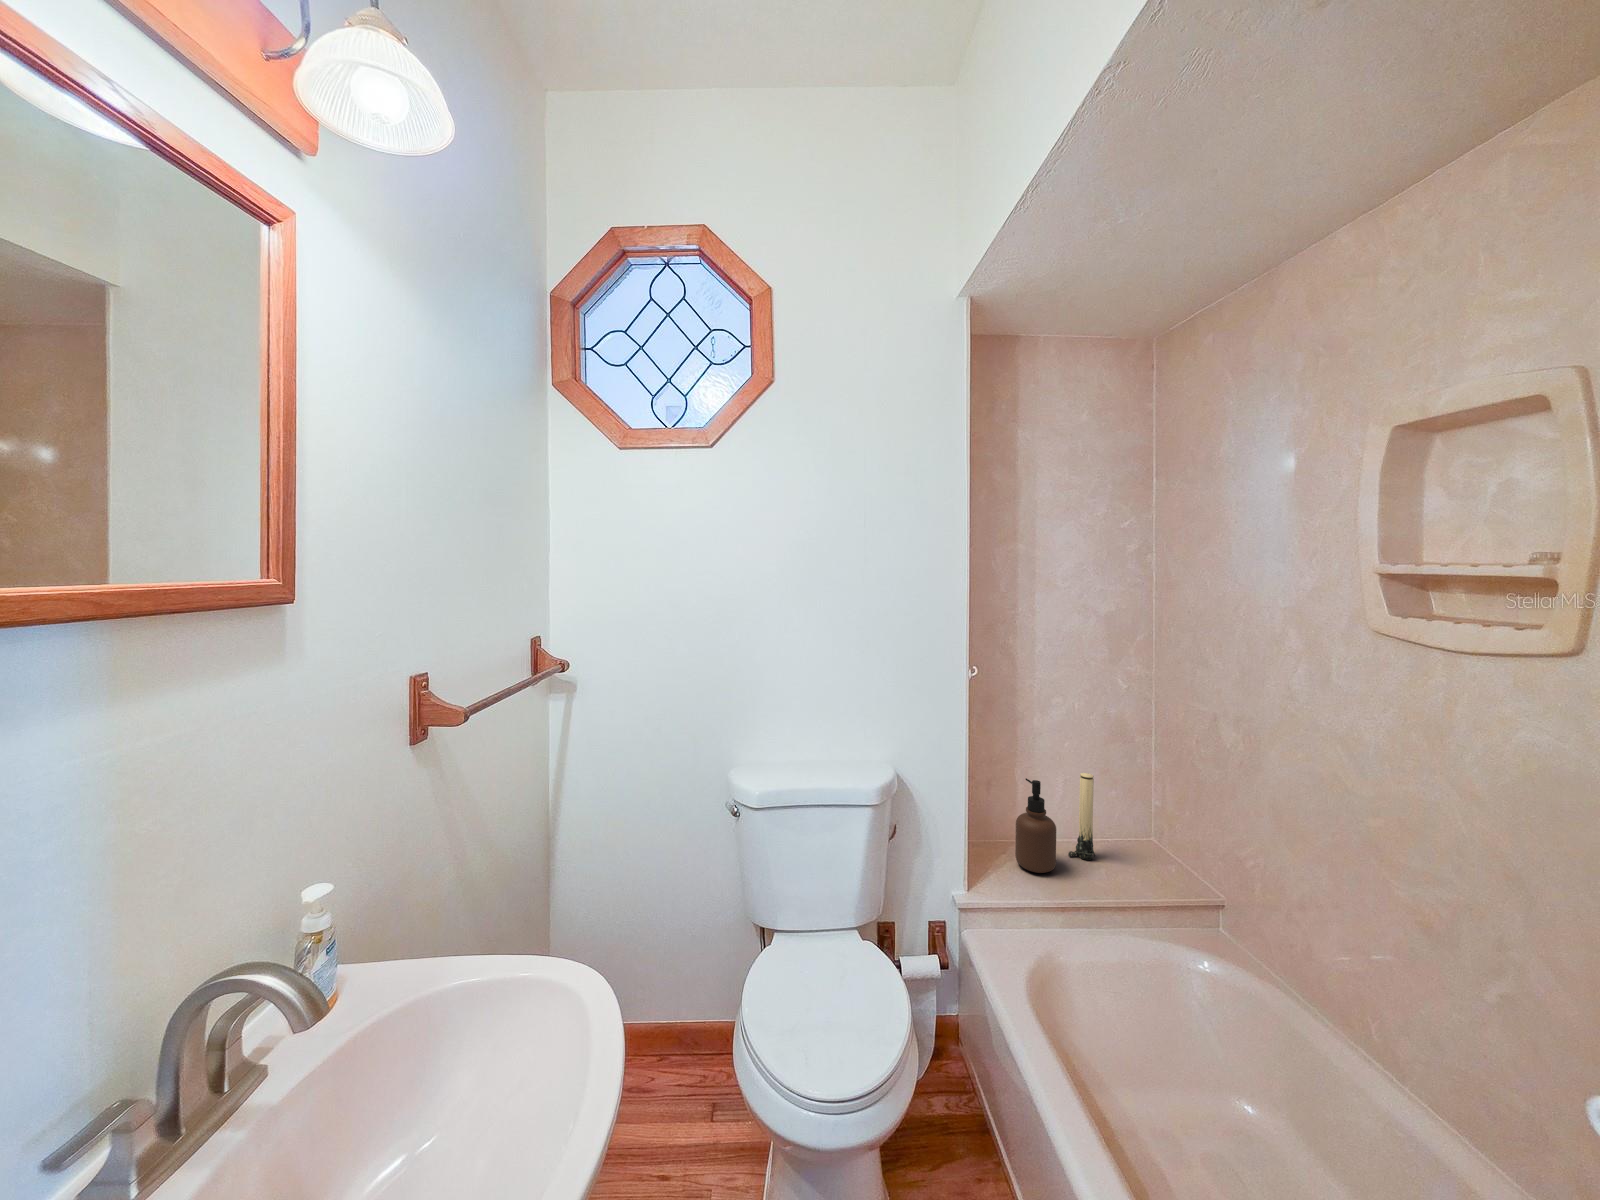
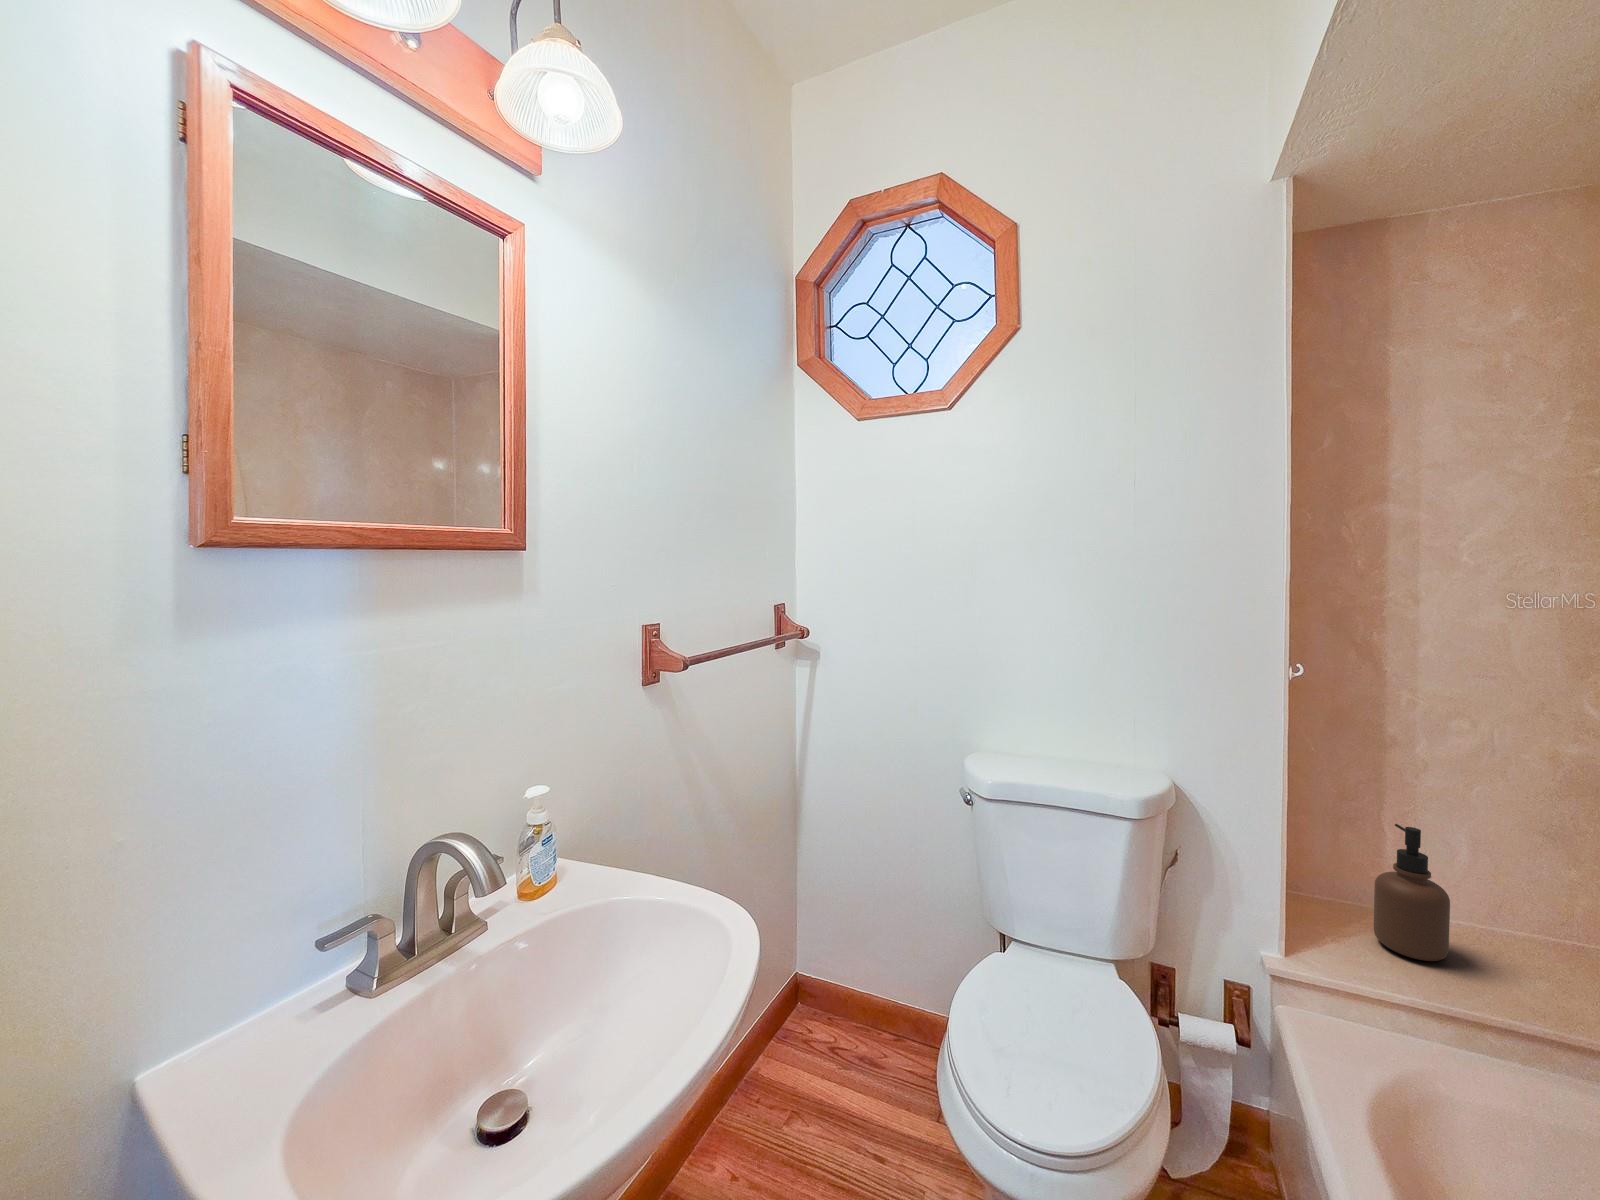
candle: present [1068,773,1095,860] -> none [1477,831,1533,963]

